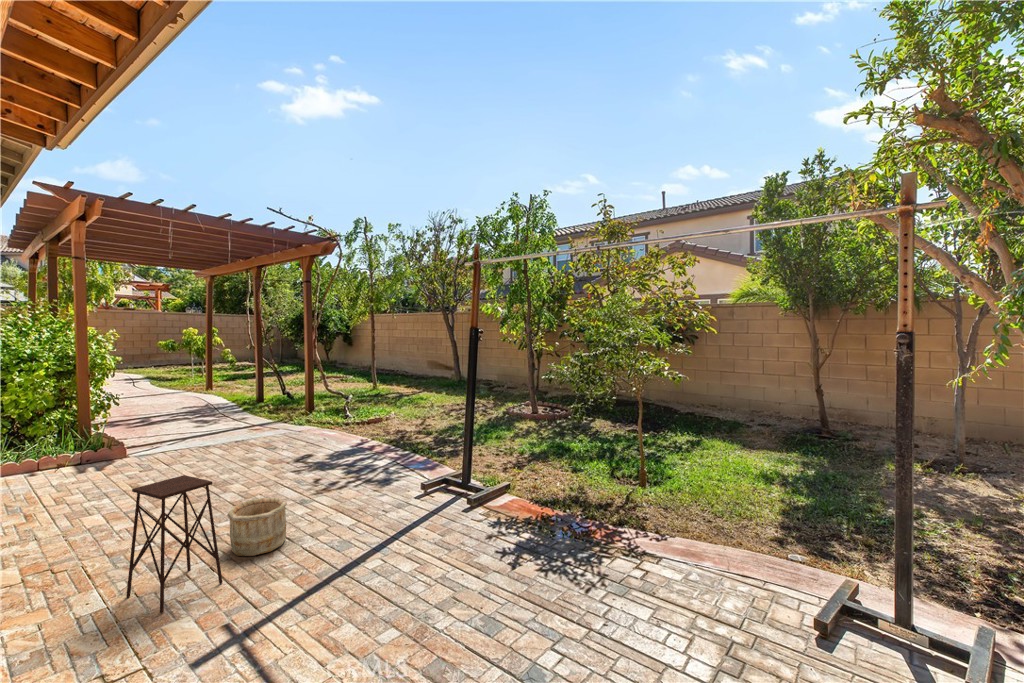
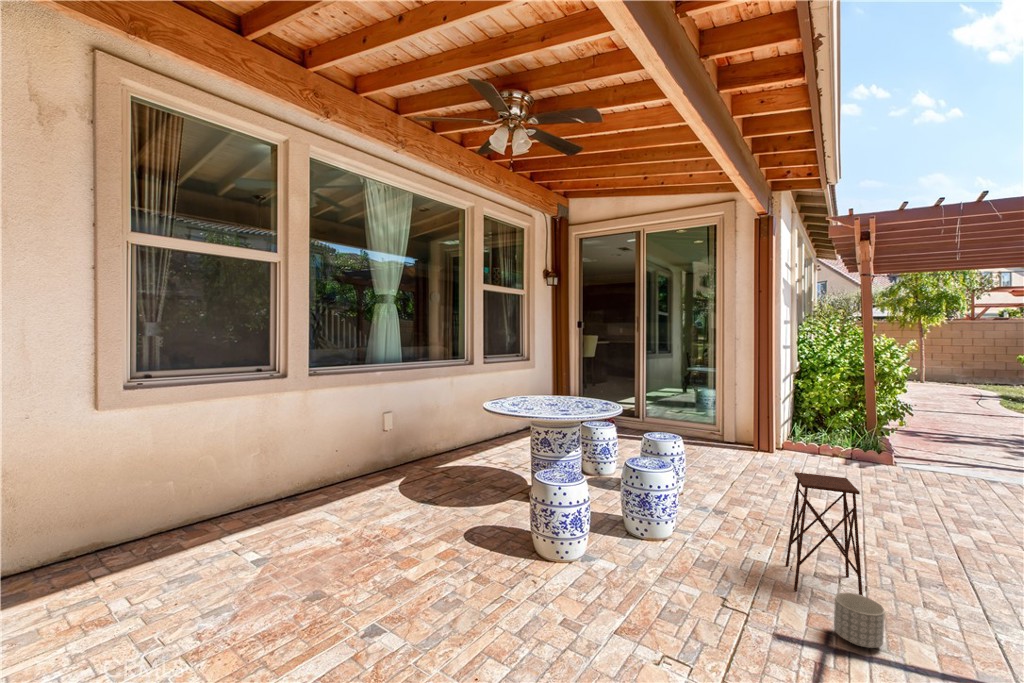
wooden bucket: present [227,498,287,556] -> none [899,538,982,614]
planter: none [226,568,268,617] -> present [834,592,884,648]

